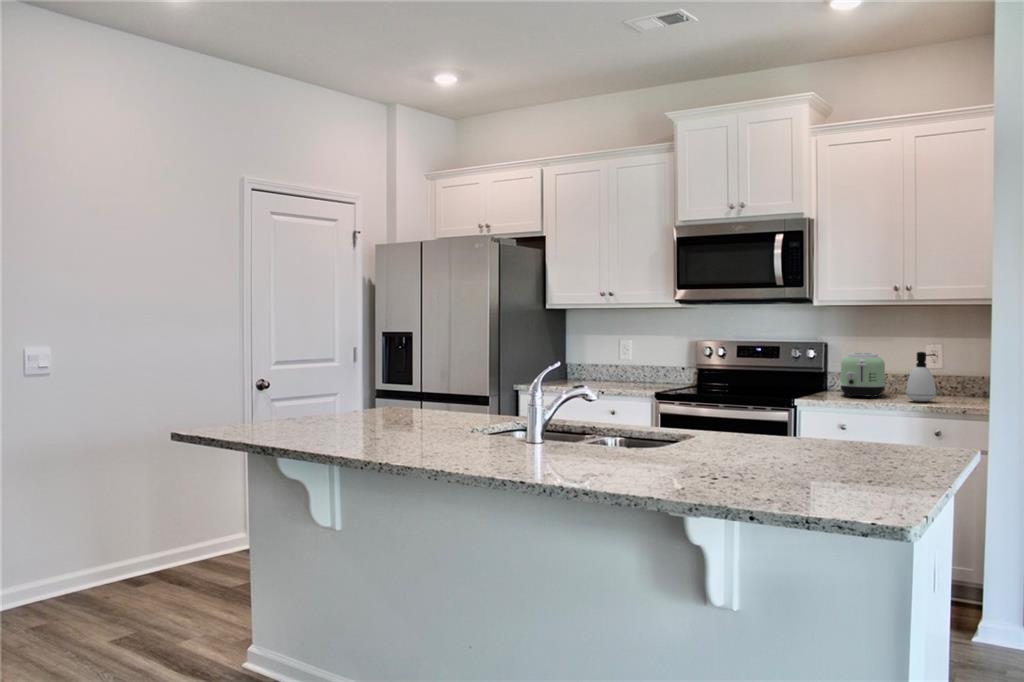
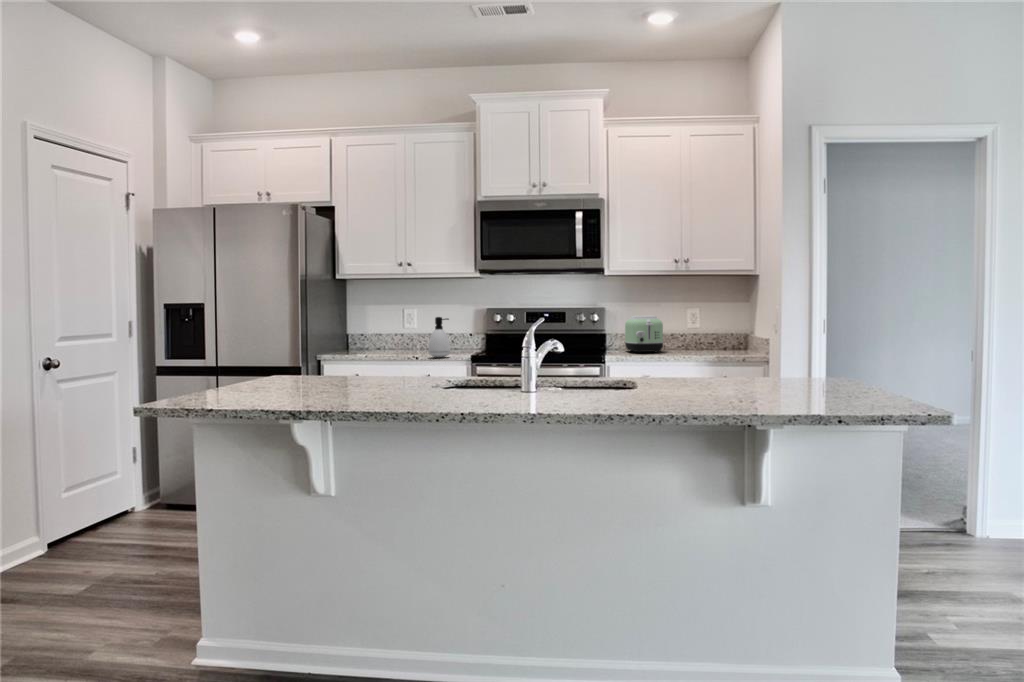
soap dispenser: present [906,352,936,402] -> present [428,317,450,357]

